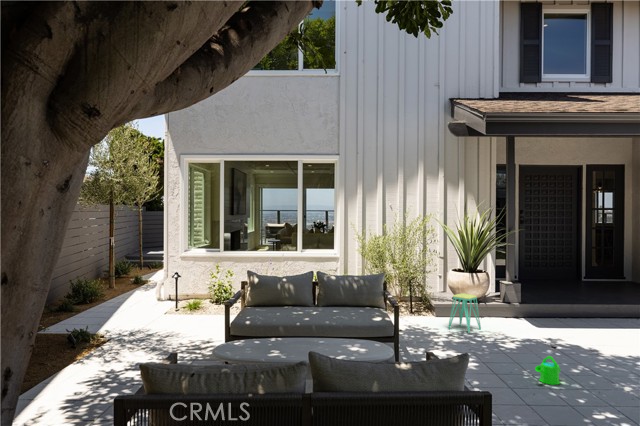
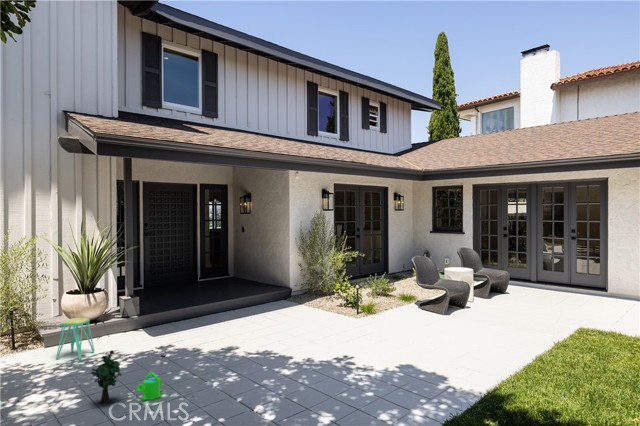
decorative plant: none [488,326,519,376] -> present [90,351,121,403]

